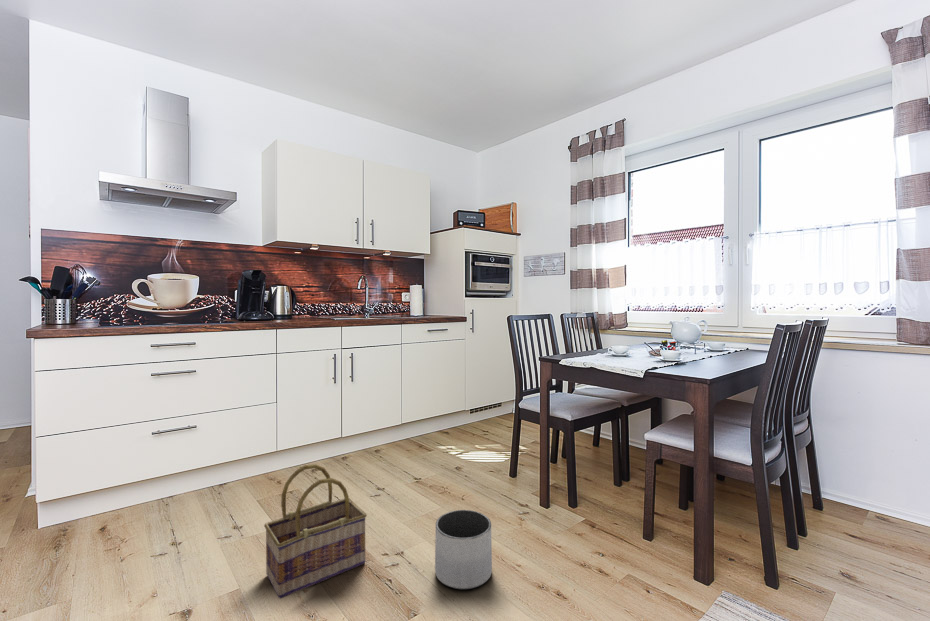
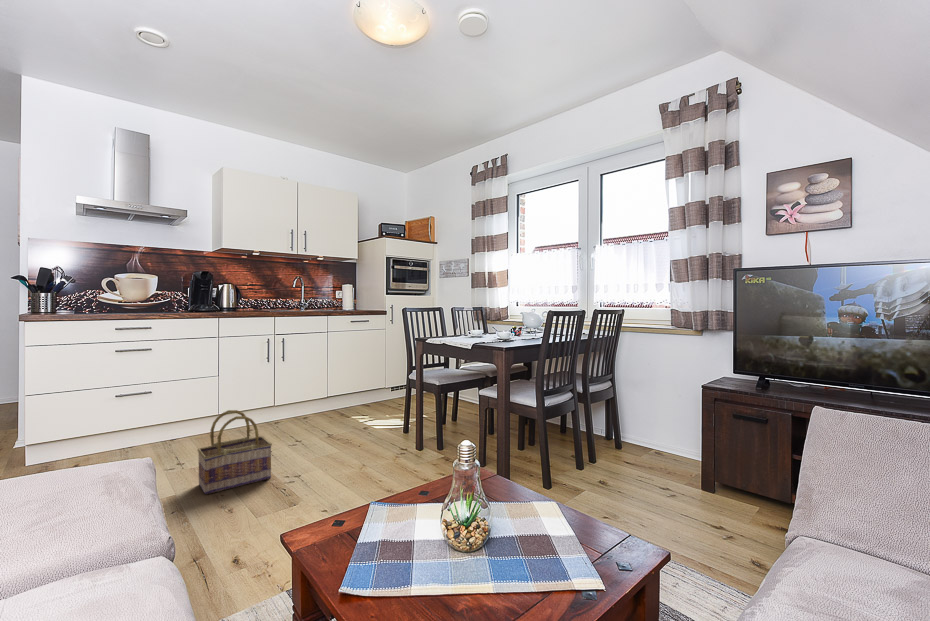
planter: present [435,510,492,590] -> none [317,441,357,488]

